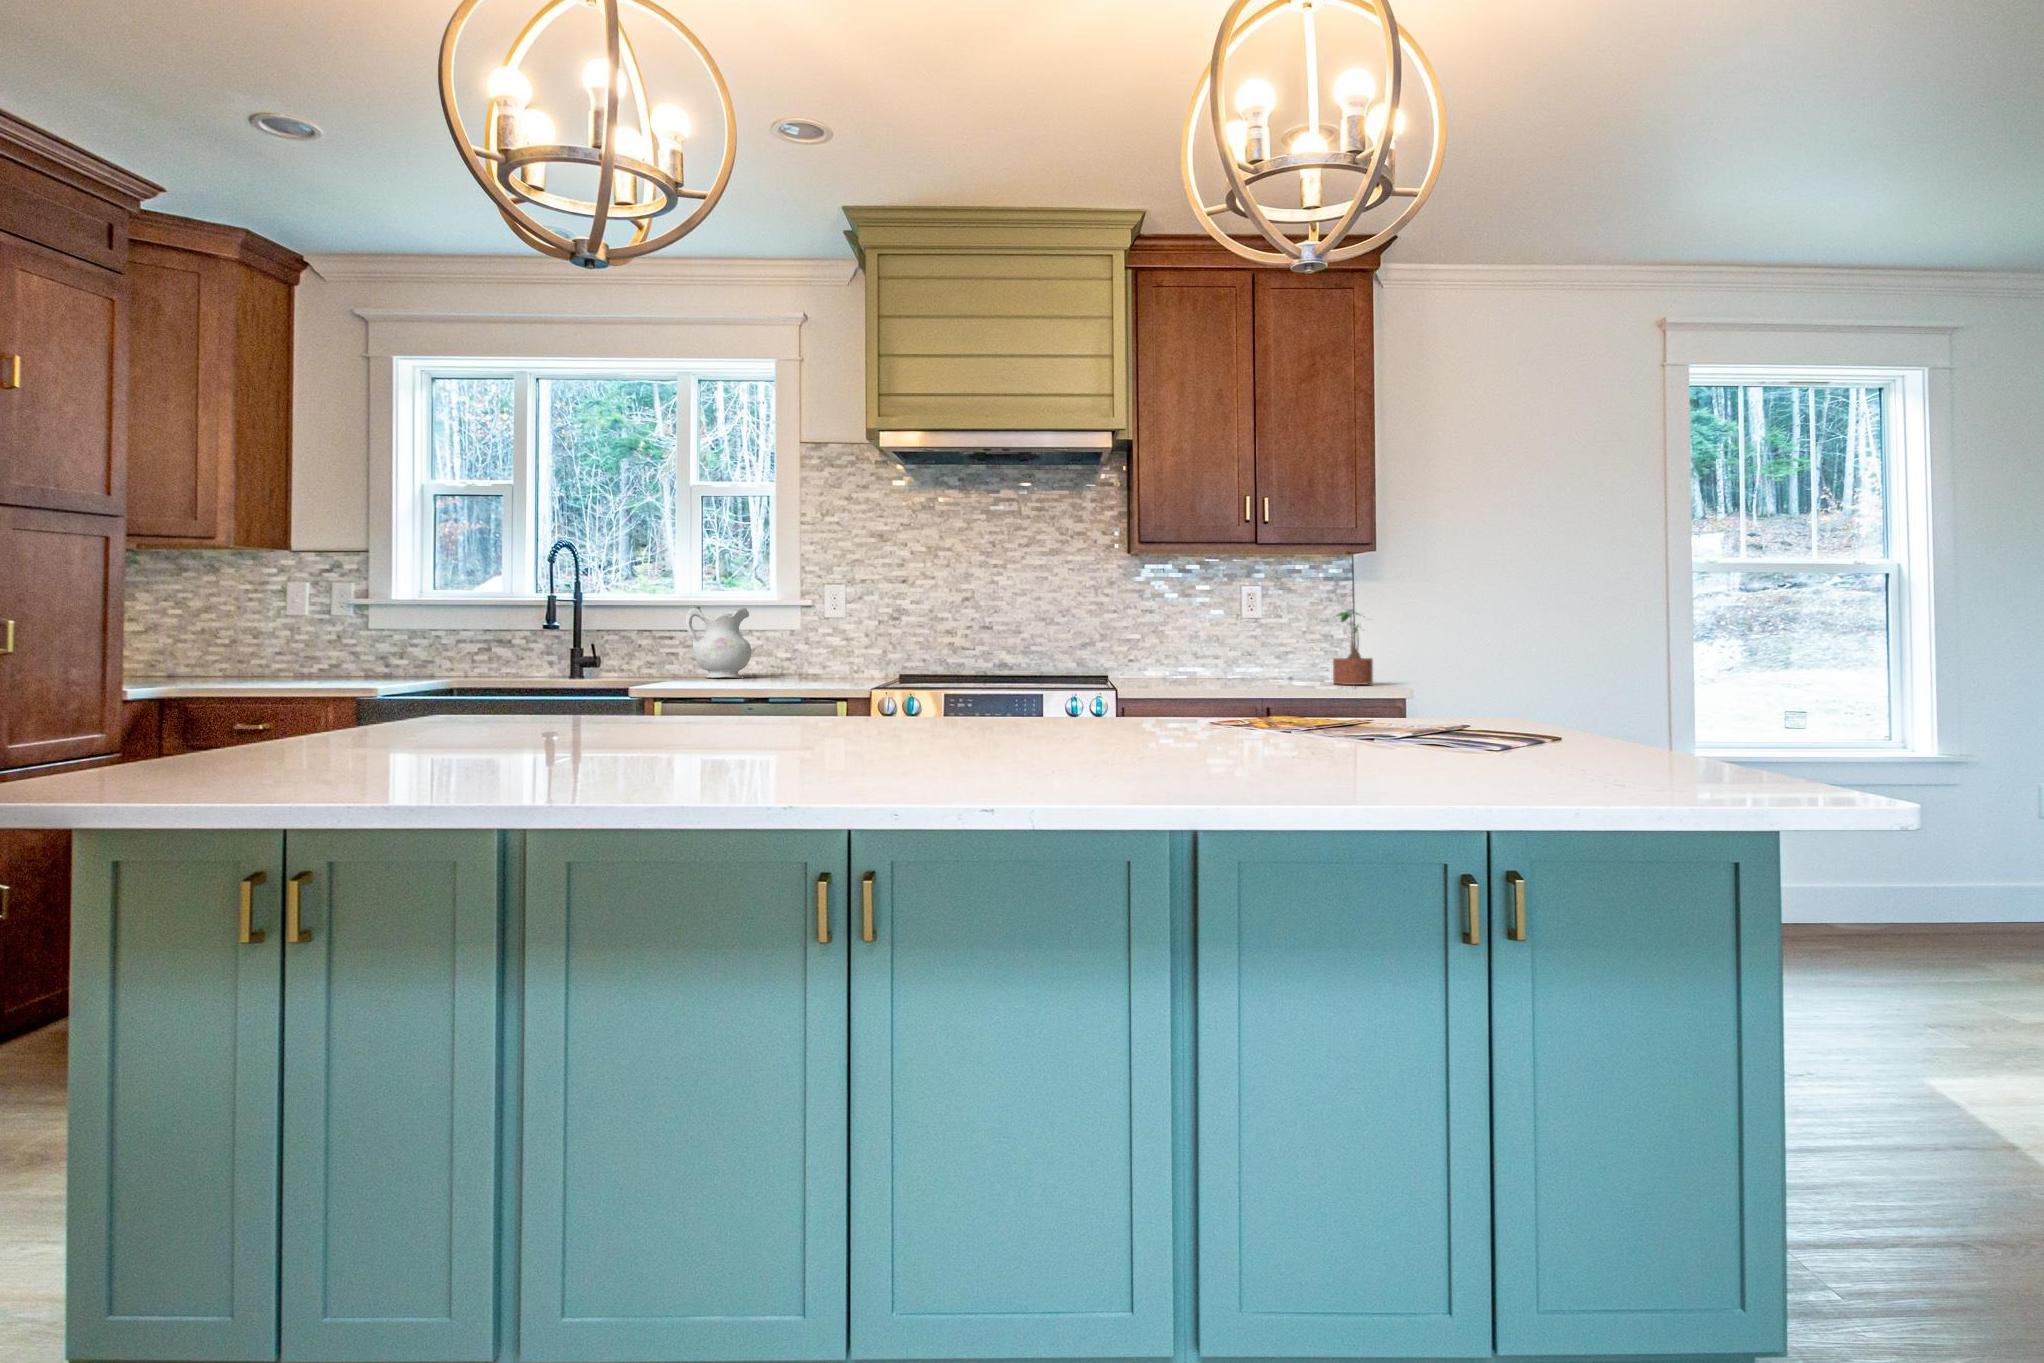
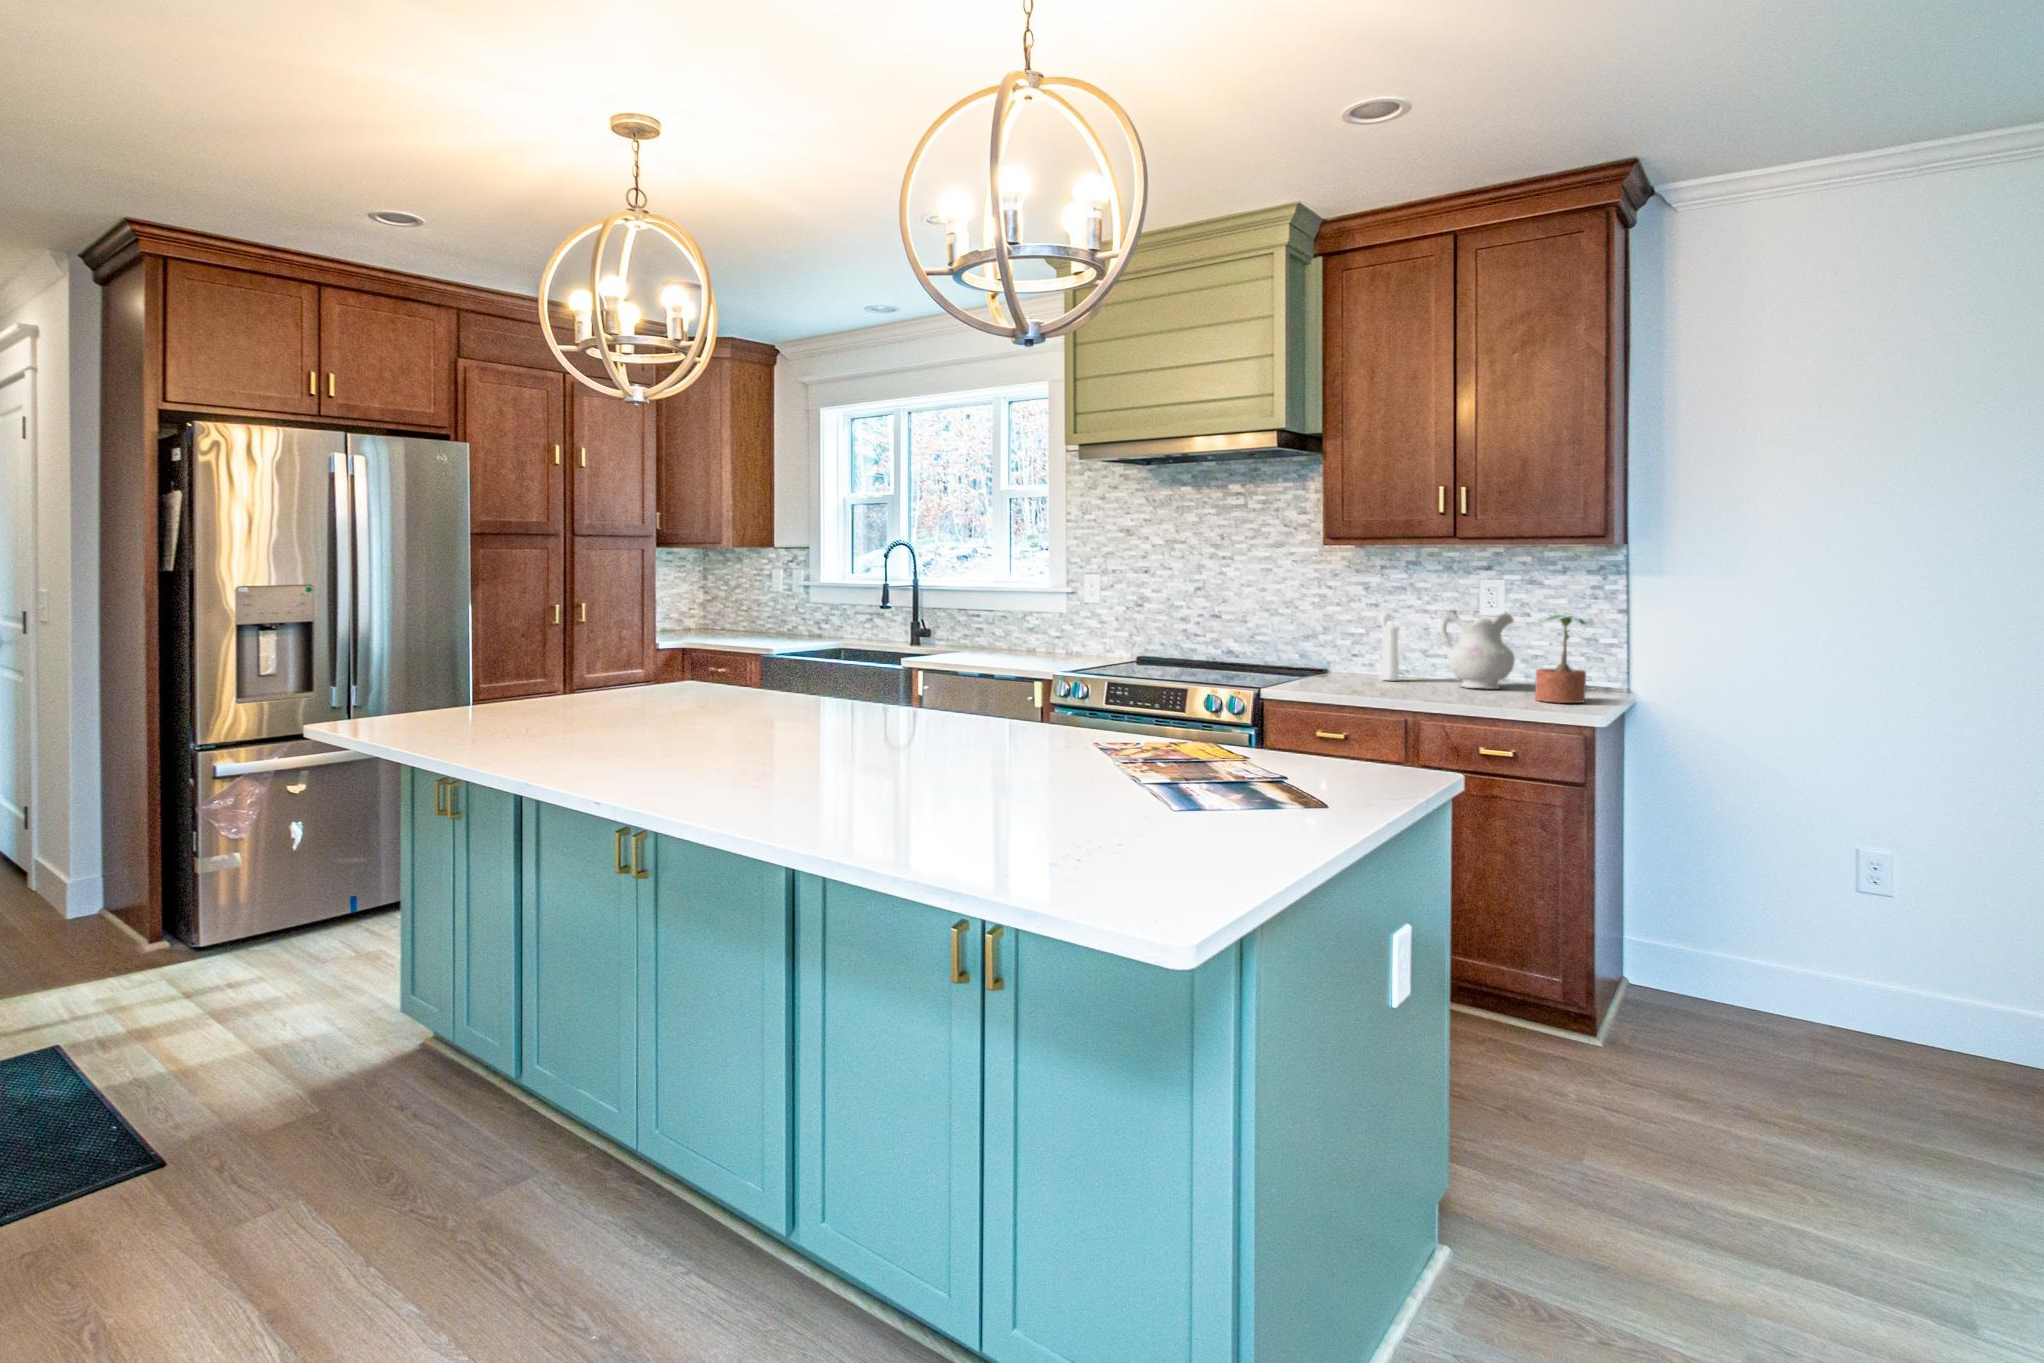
ceramic pitcher: present [686,605,751,678] -> present [1440,610,1515,689]
pepper mill: none [1157,618,1193,679] -> present [1377,613,1400,680]

